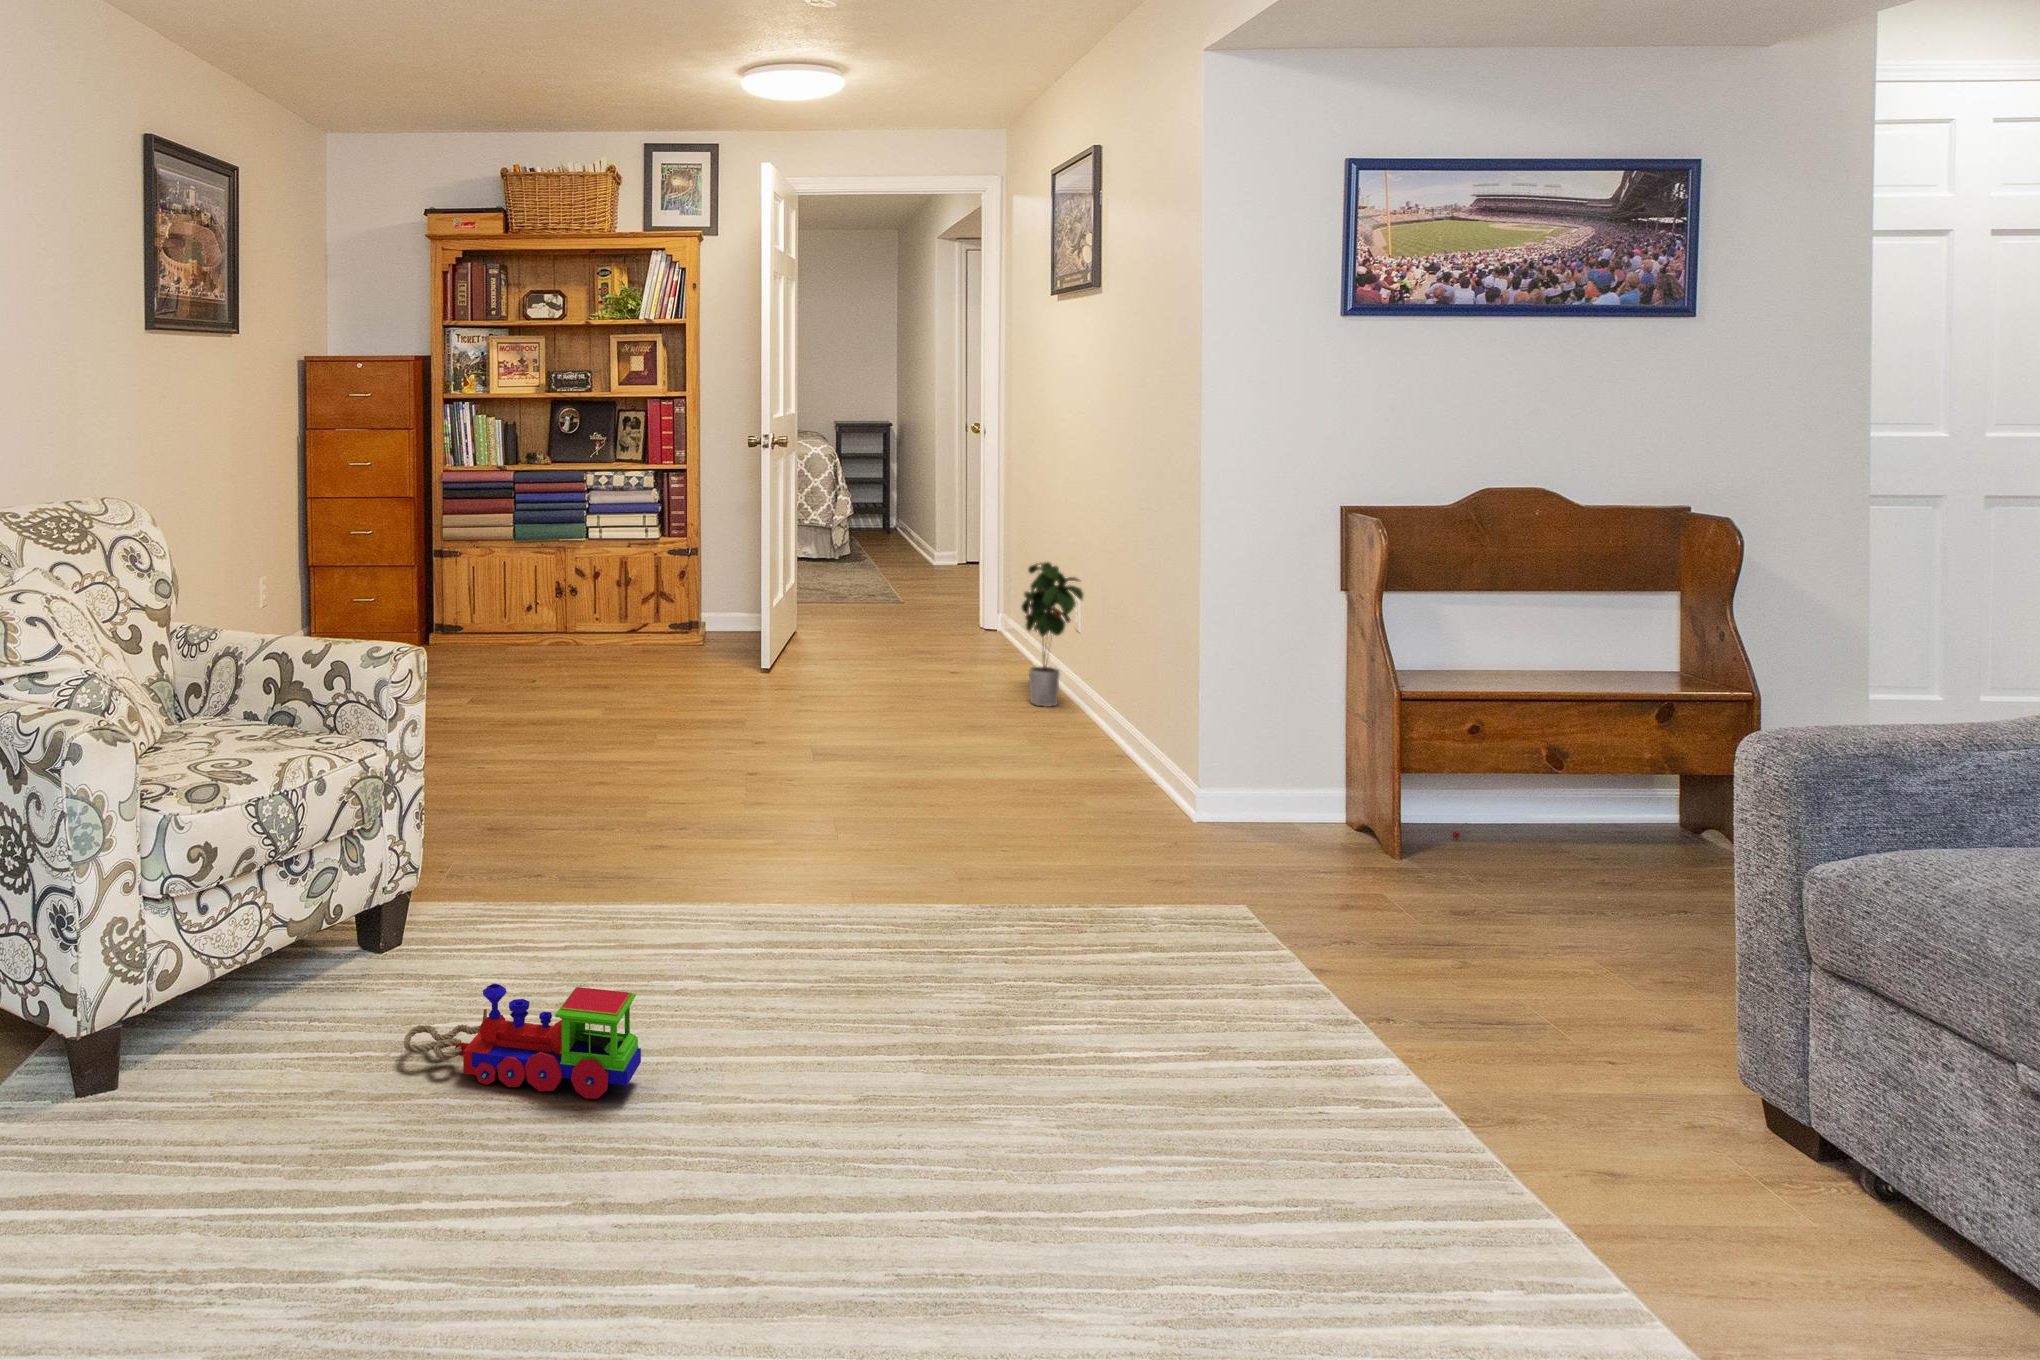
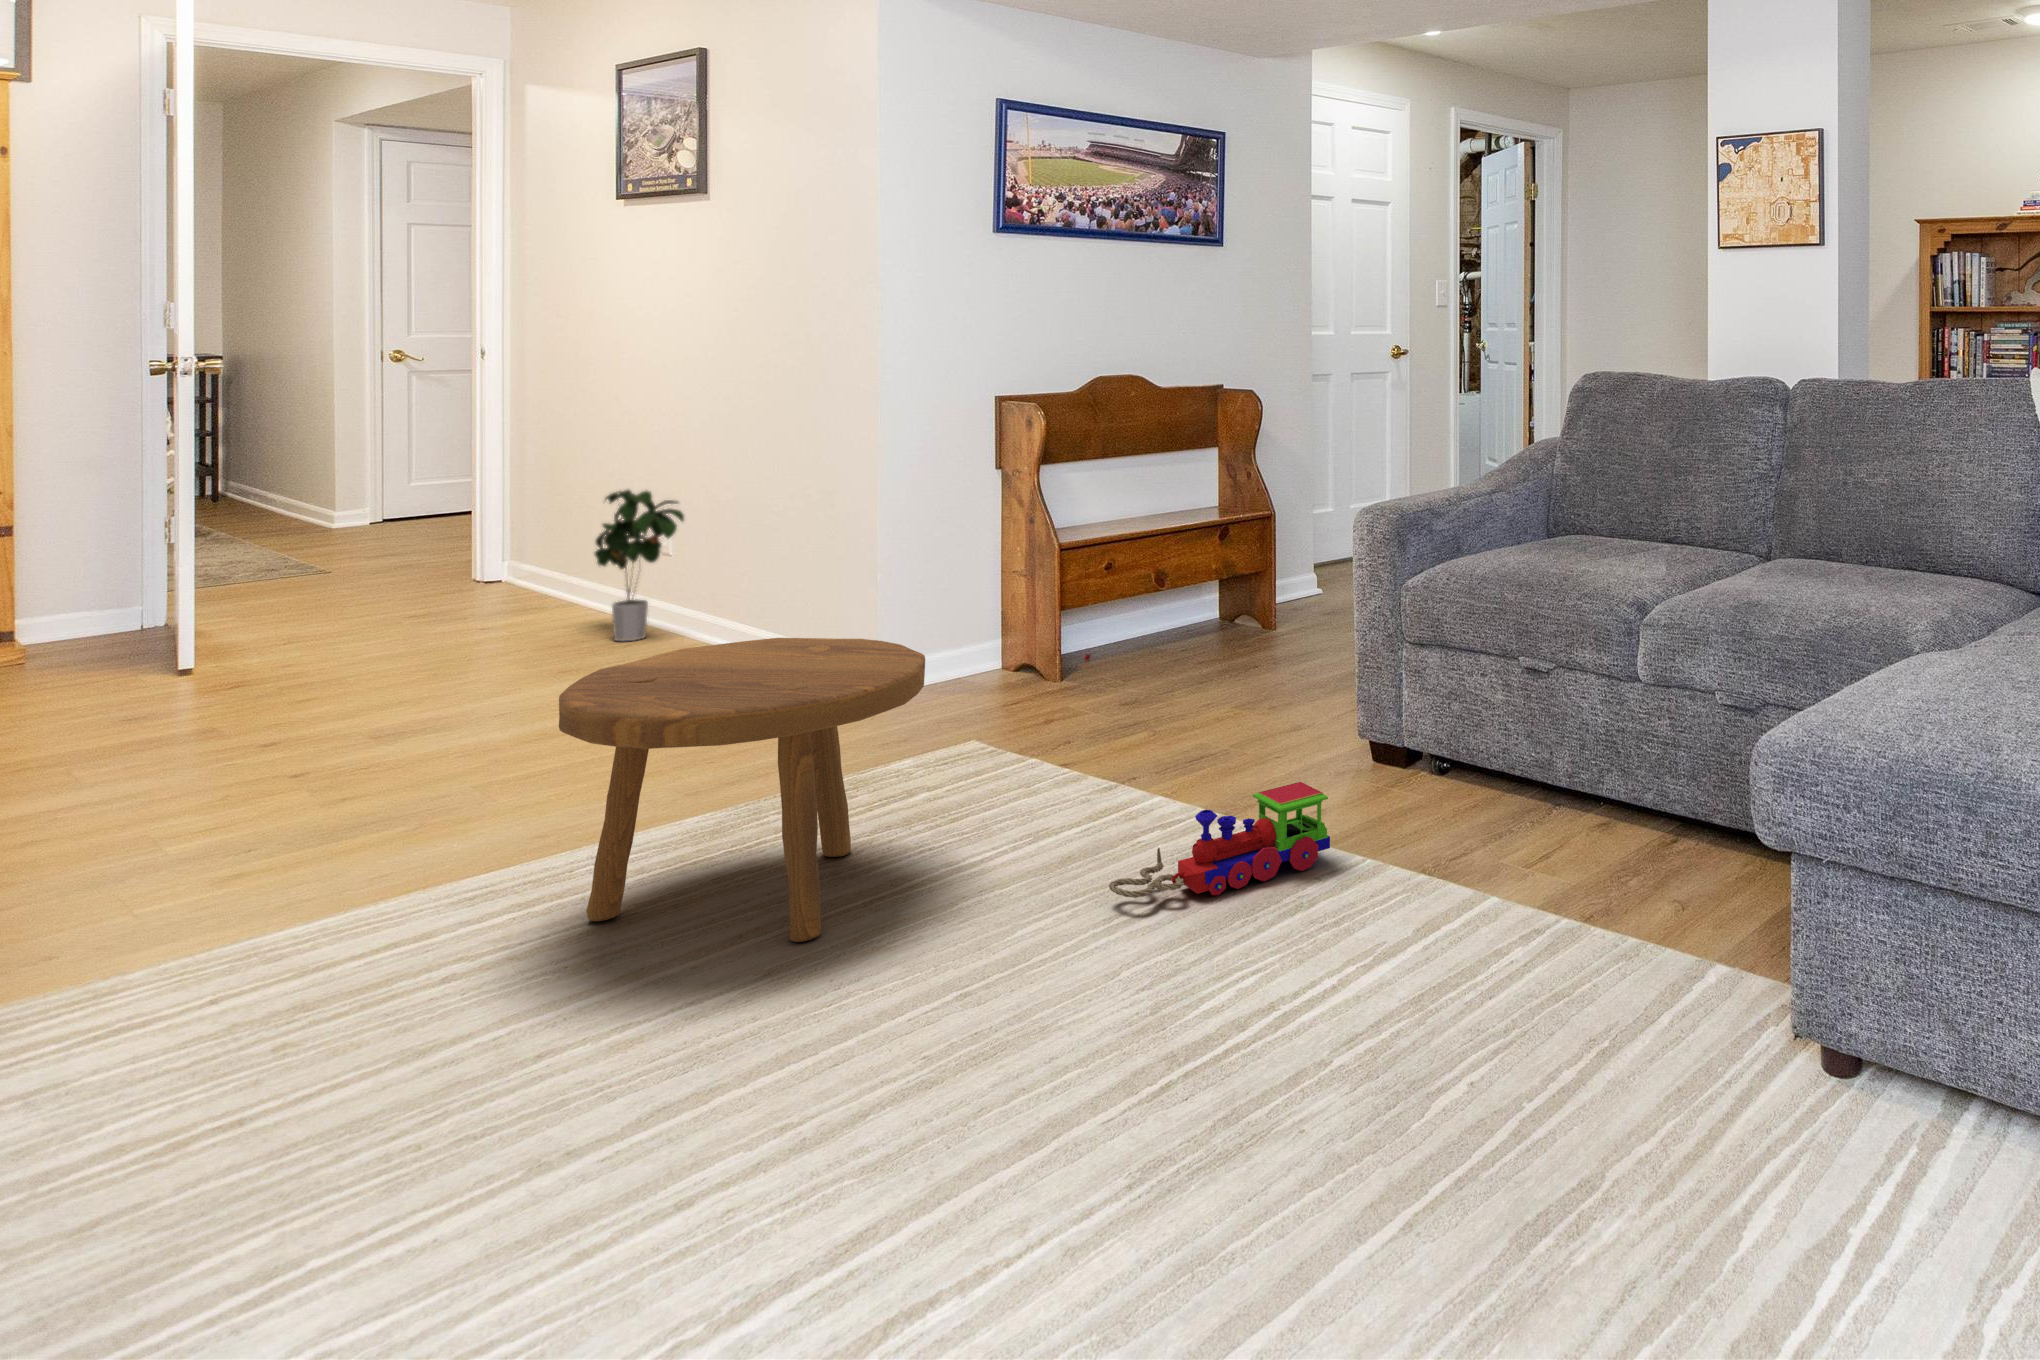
footstool: none [754,745,1081,1082] -> present [559,638,925,942]
toy train: present [404,984,641,1099] -> present [1109,782,1330,898]

